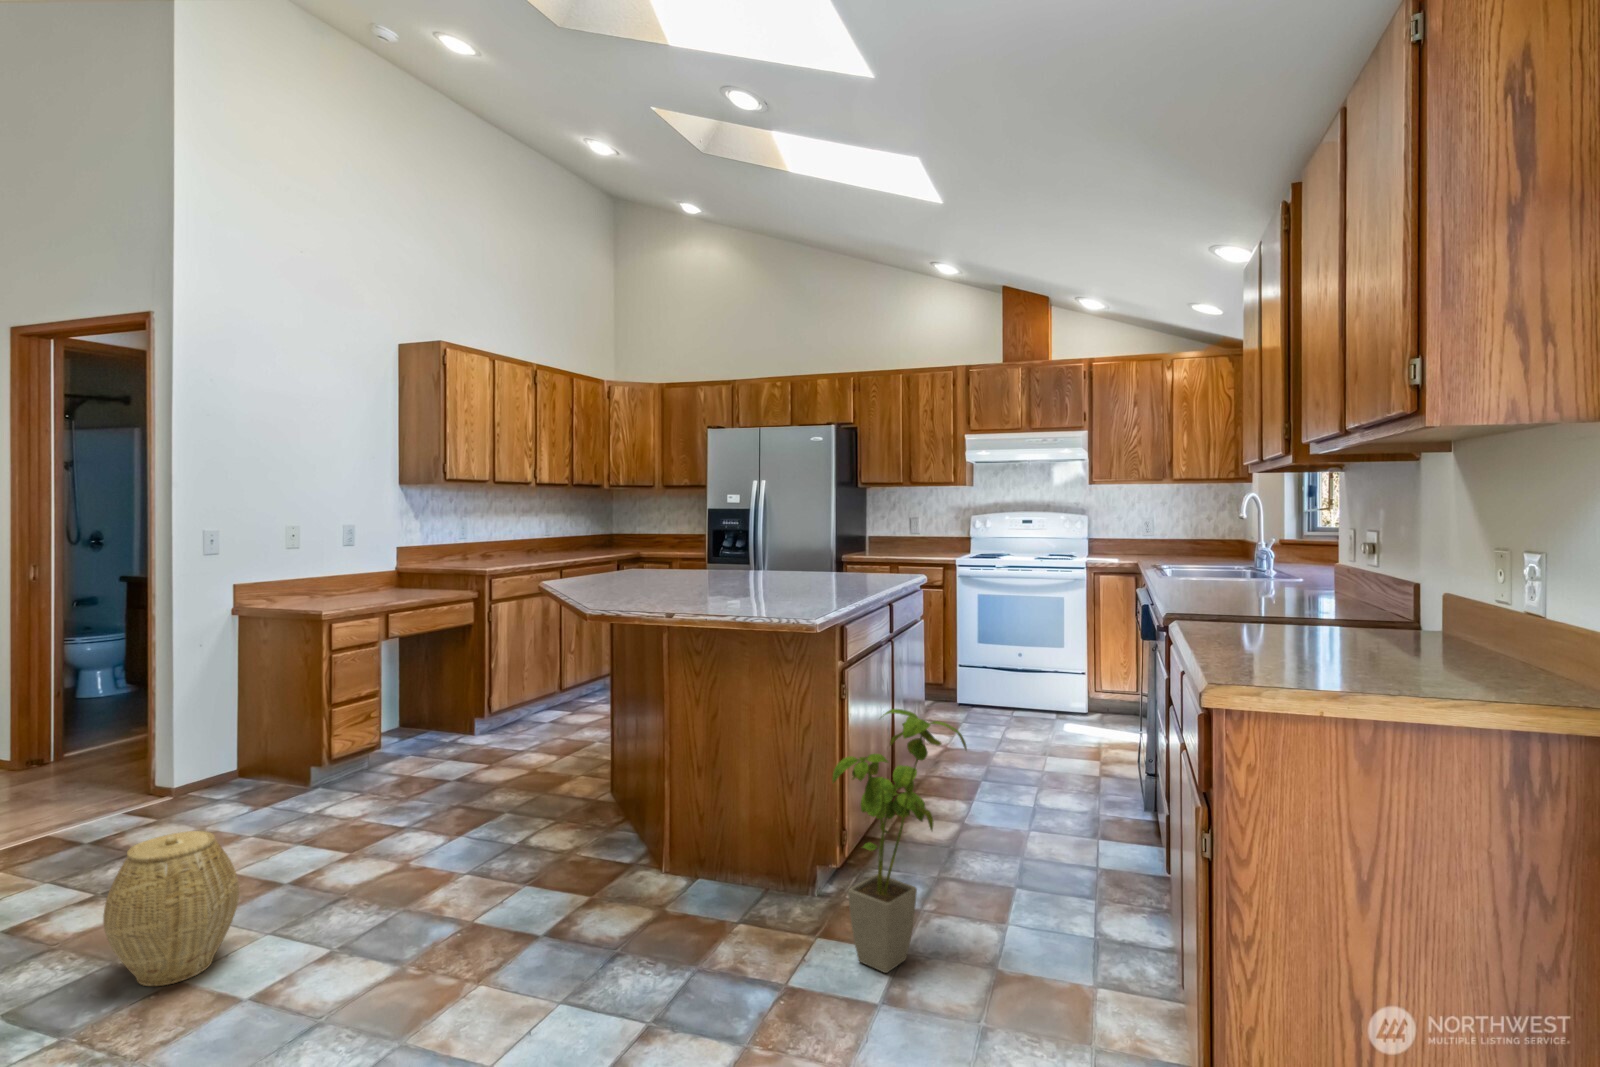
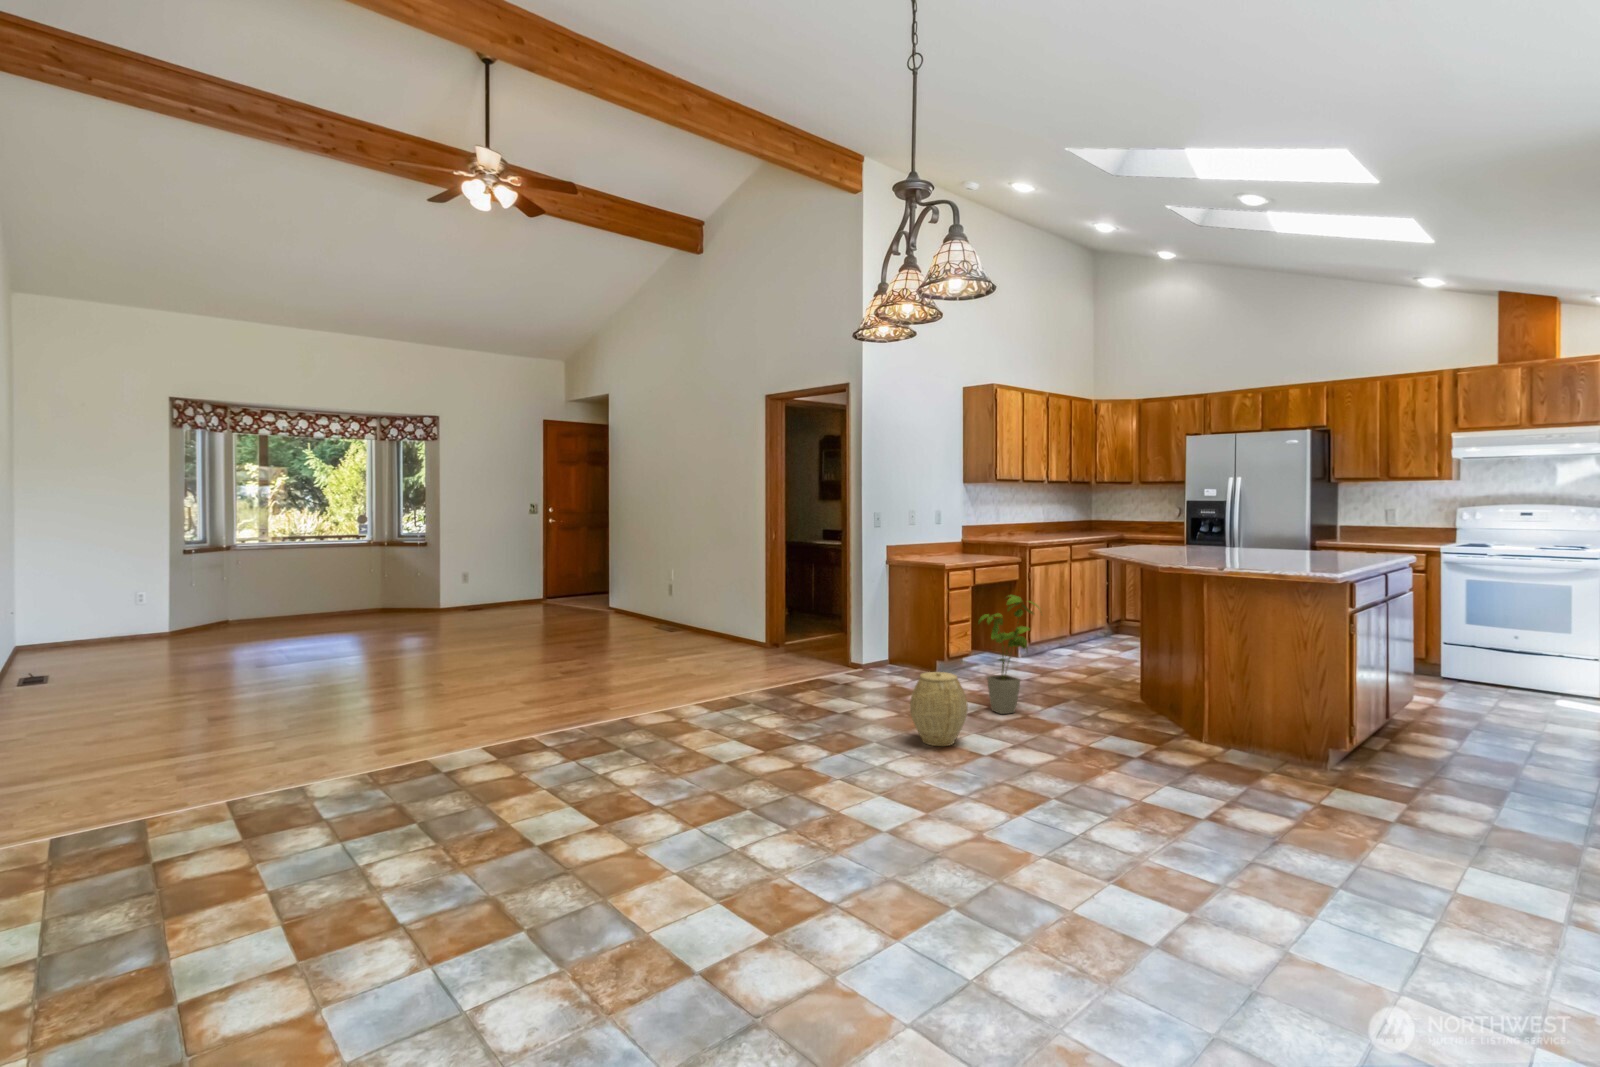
house plant: present [833,709,967,973] -> present [979,595,1038,714]

